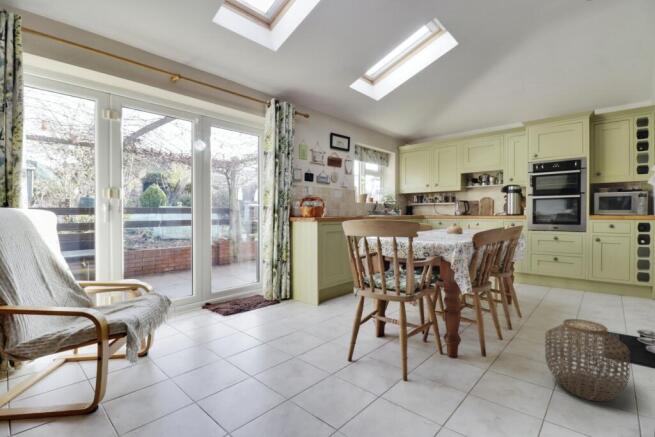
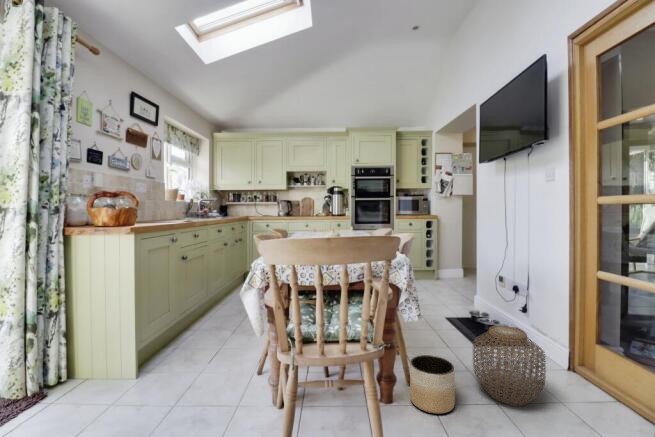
planter: none [472,329,514,377] -> present [410,355,455,414]

